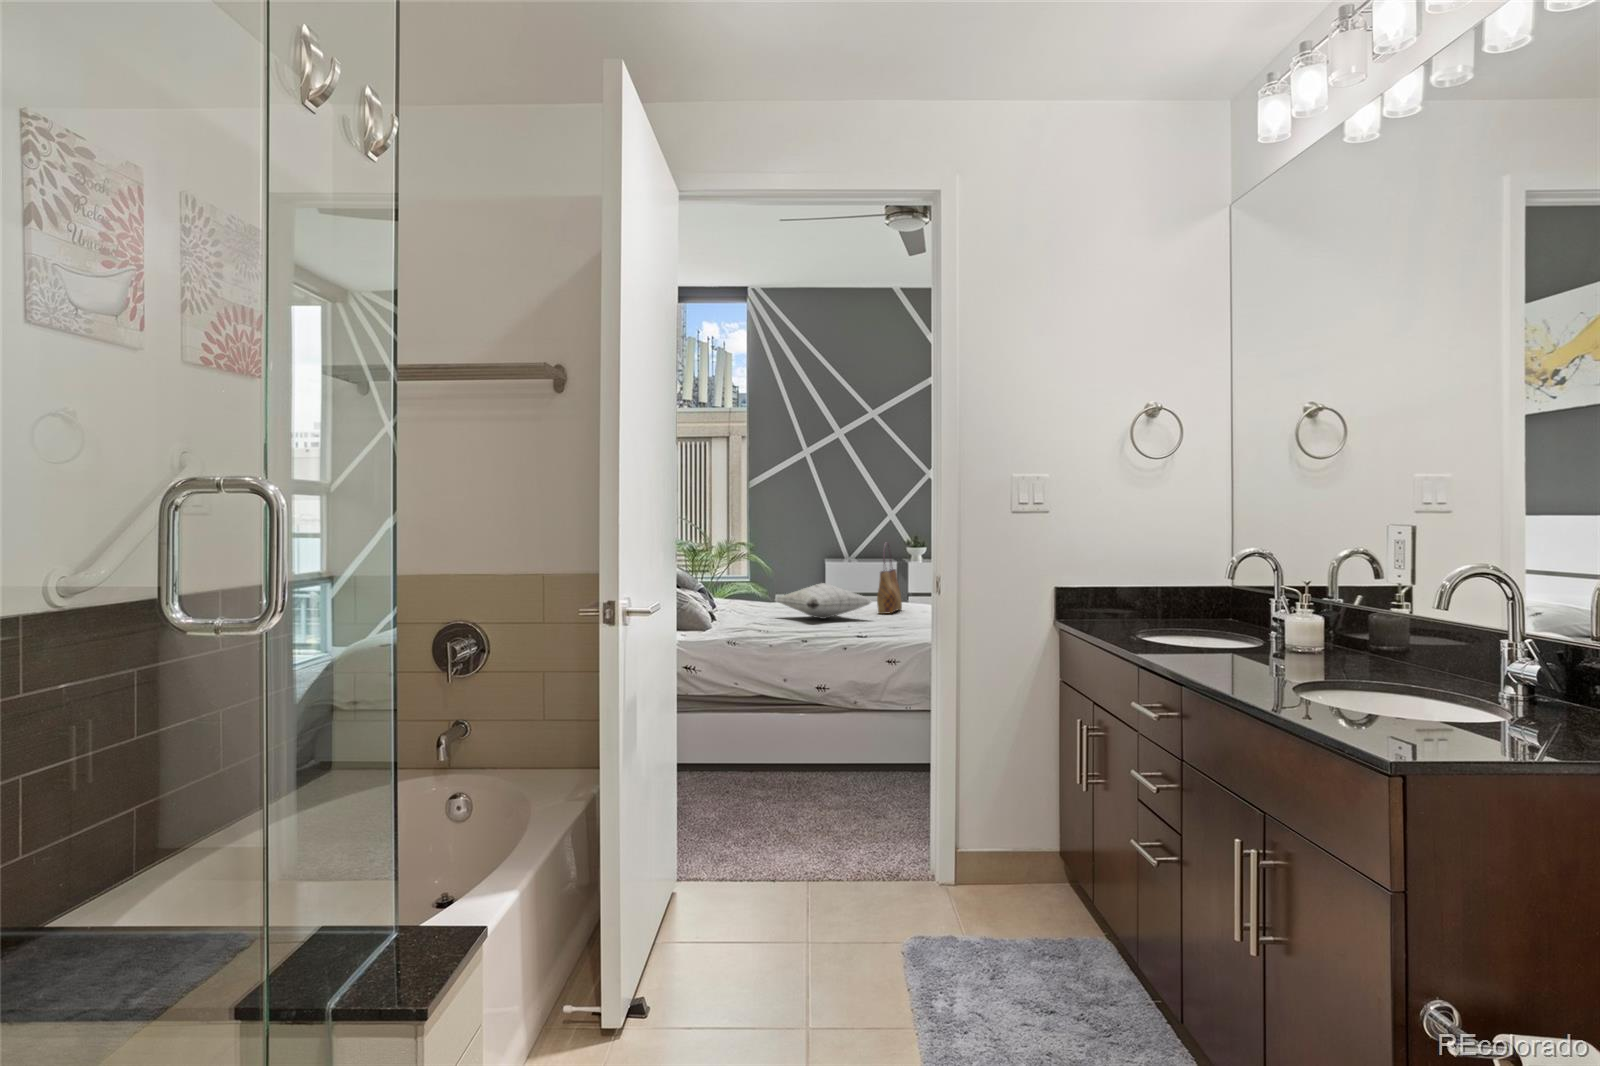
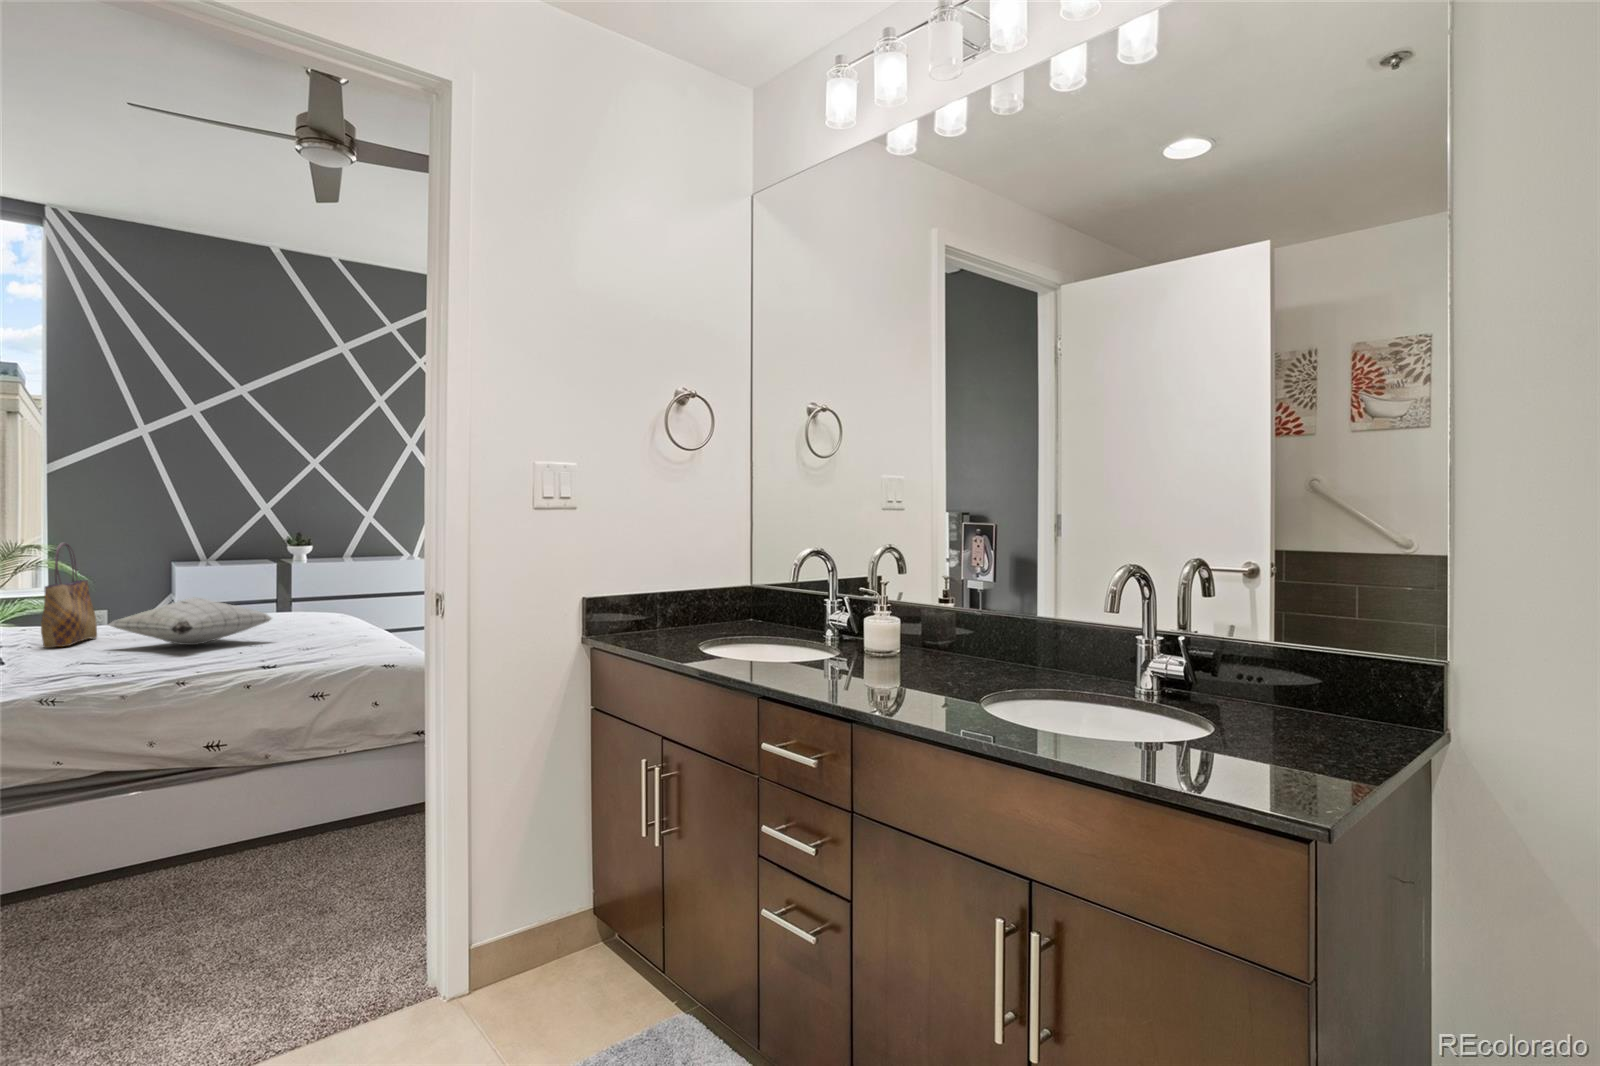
tote bag: present [877,543,902,614] -> present [41,543,97,648]

